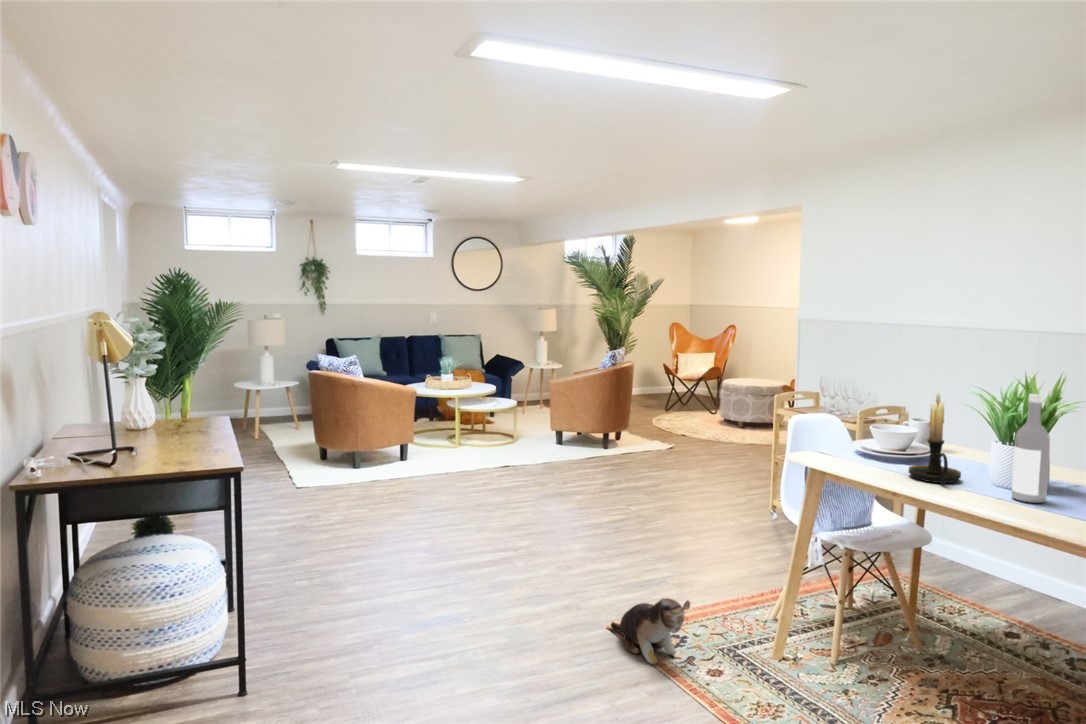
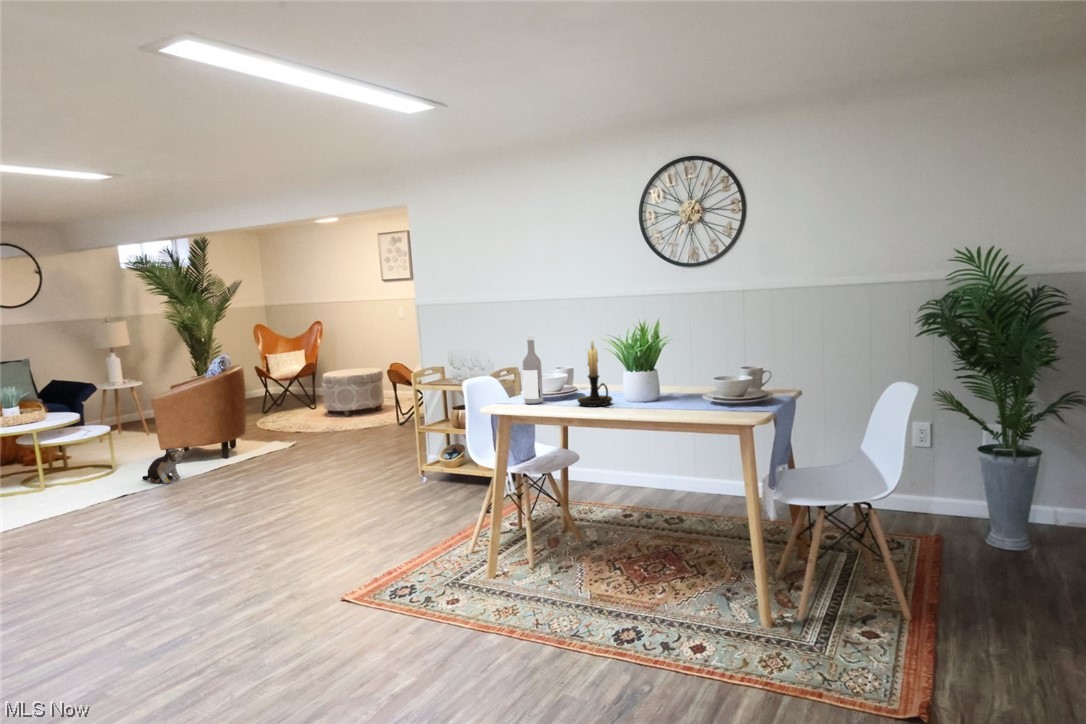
wine bottle: present [1012,394,1050,503] -> present [523,335,543,404]
plush toy: present [611,598,690,664] -> present [142,447,184,484]

